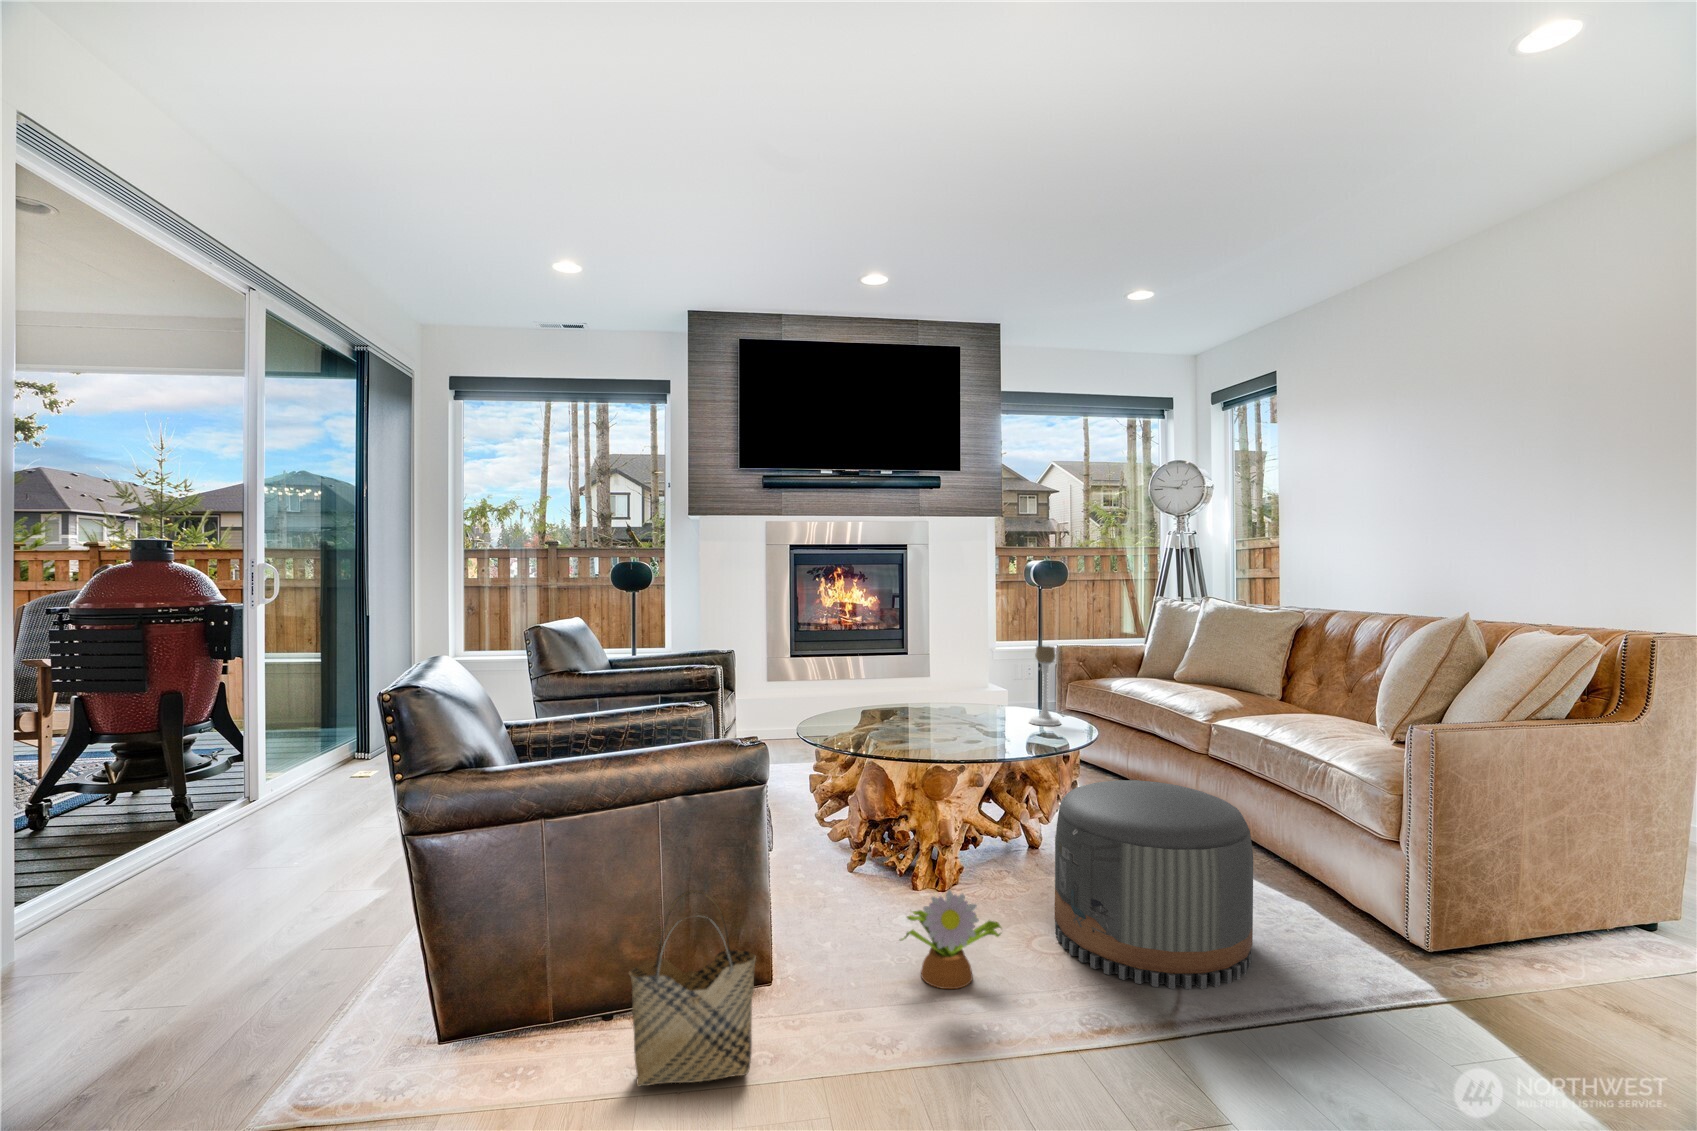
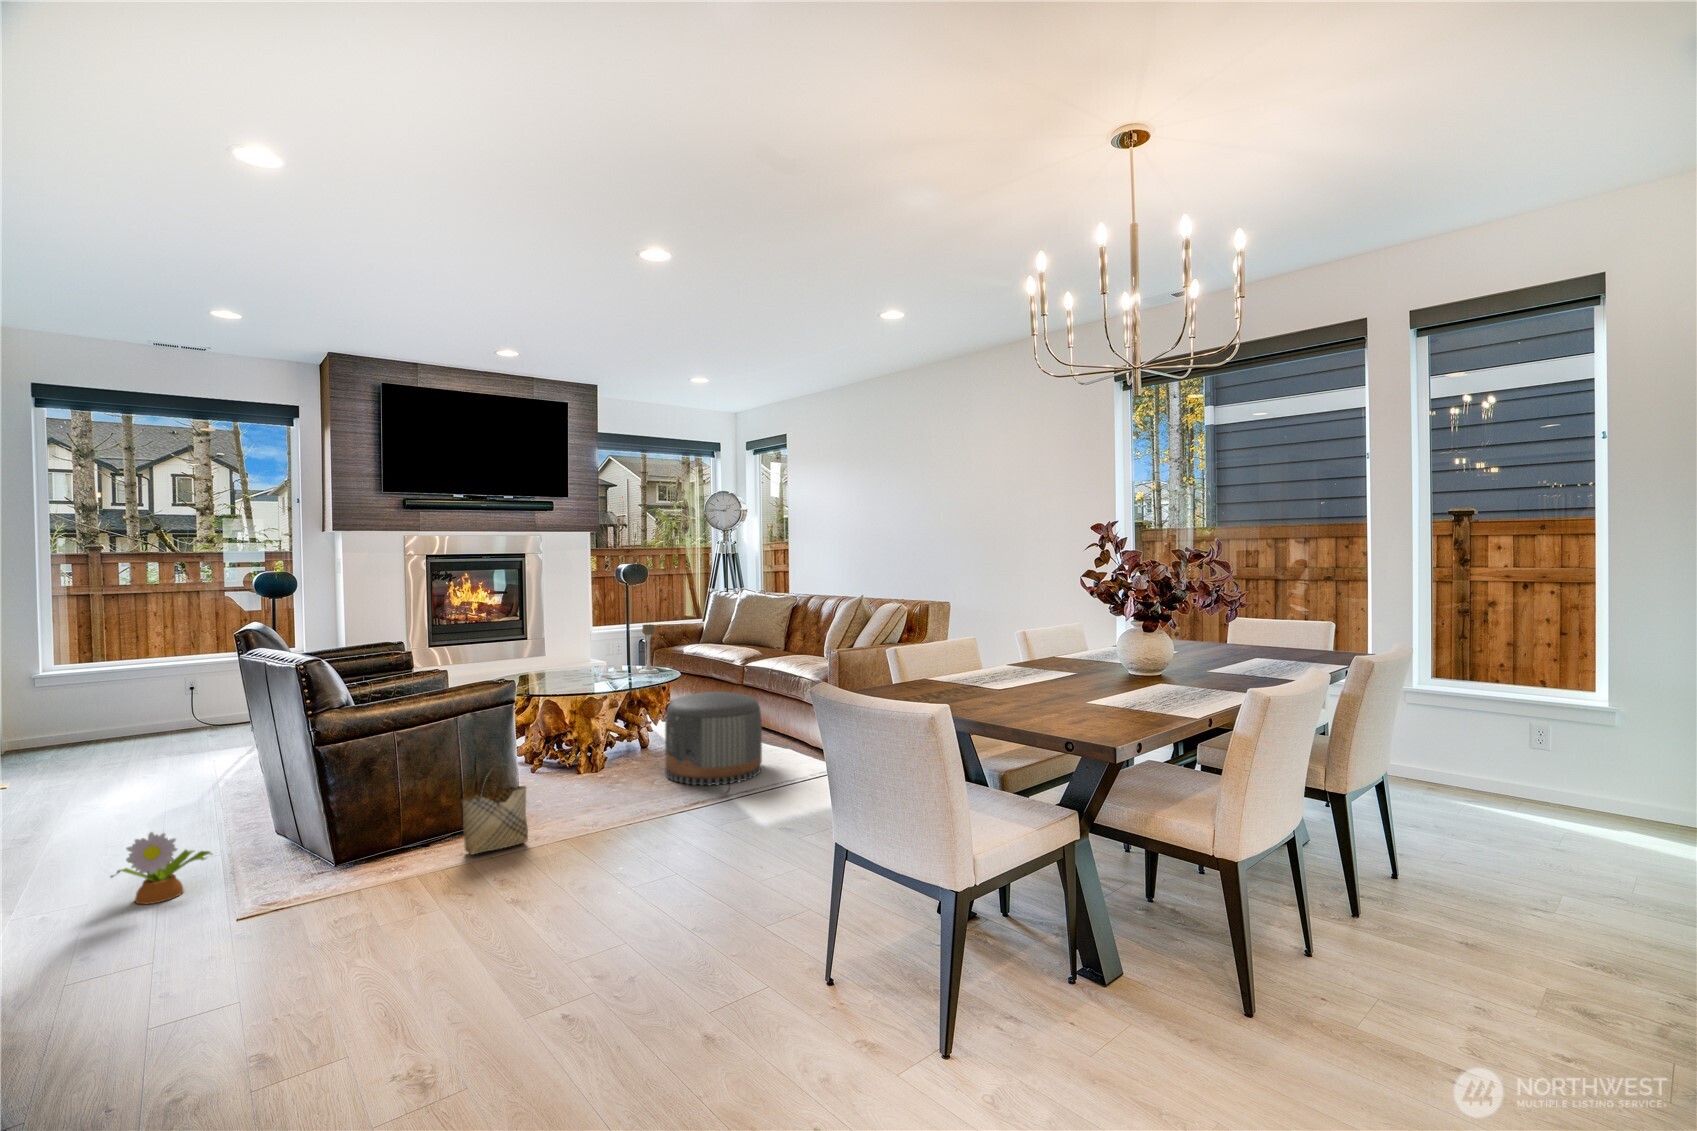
decorative plant: present [900,890,1001,989] -> present [111,832,212,904]

